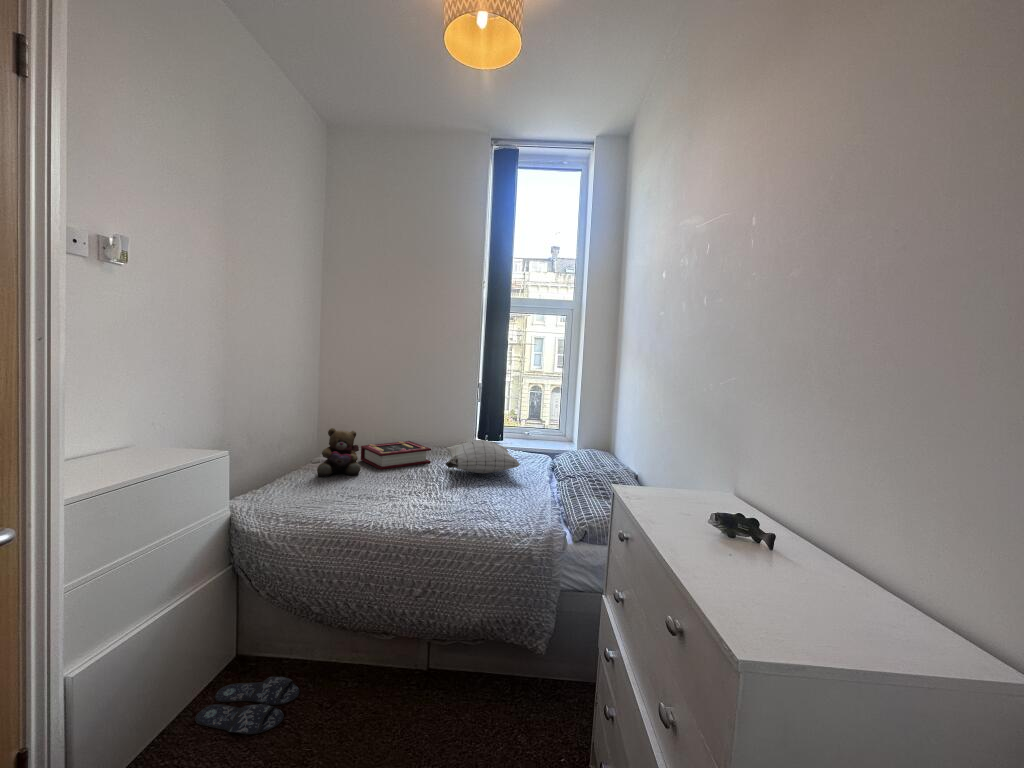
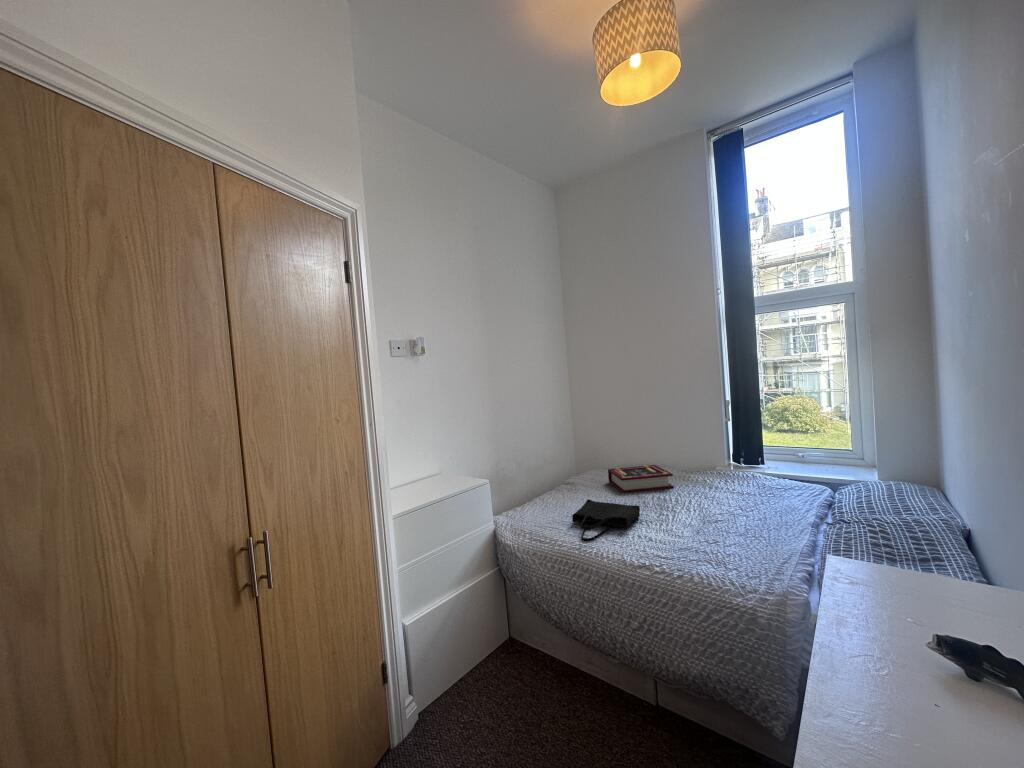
teddy bear: present [317,428,360,477] -> none [567,455,603,497]
pillow: present [444,440,520,474] -> none [679,469,769,505]
tote bag: none [336,475,409,517] -> present [572,499,640,542]
slippers: present [195,677,299,735] -> none [476,661,546,711]

